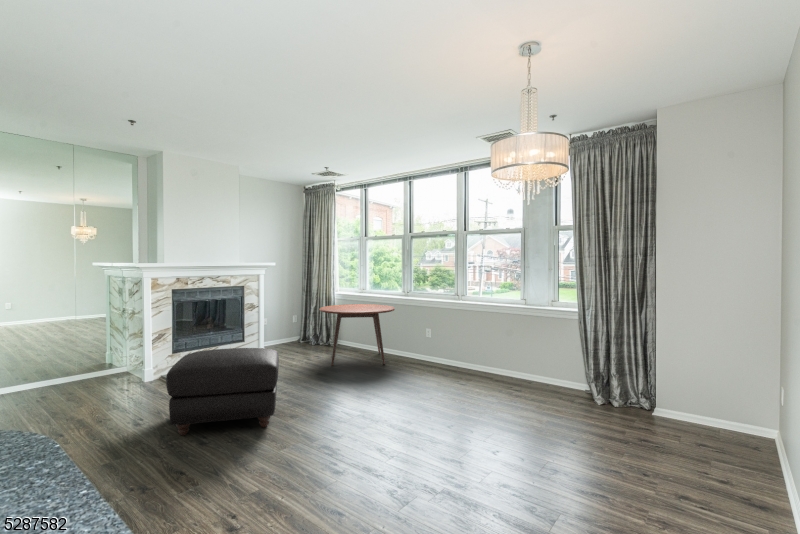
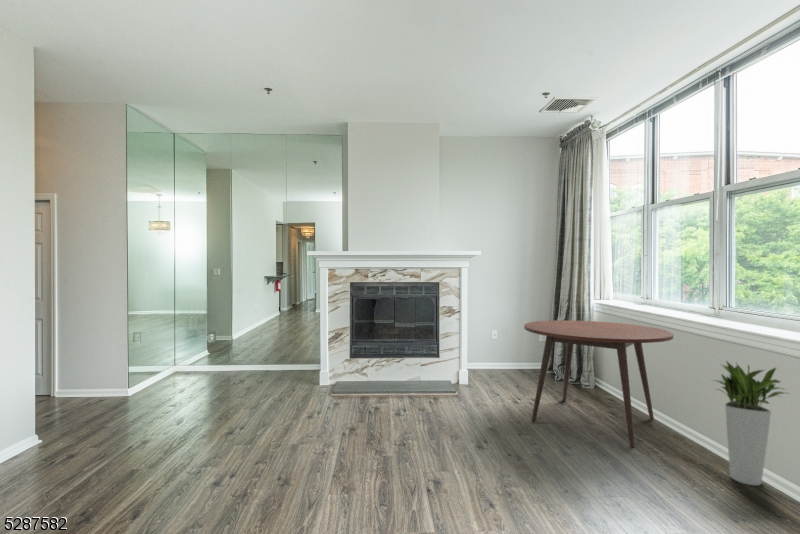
planter: none [416,315,441,366] -> present [717,362,787,485]
ottoman: present [166,348,279,435] -> none [180,360,364,507]

